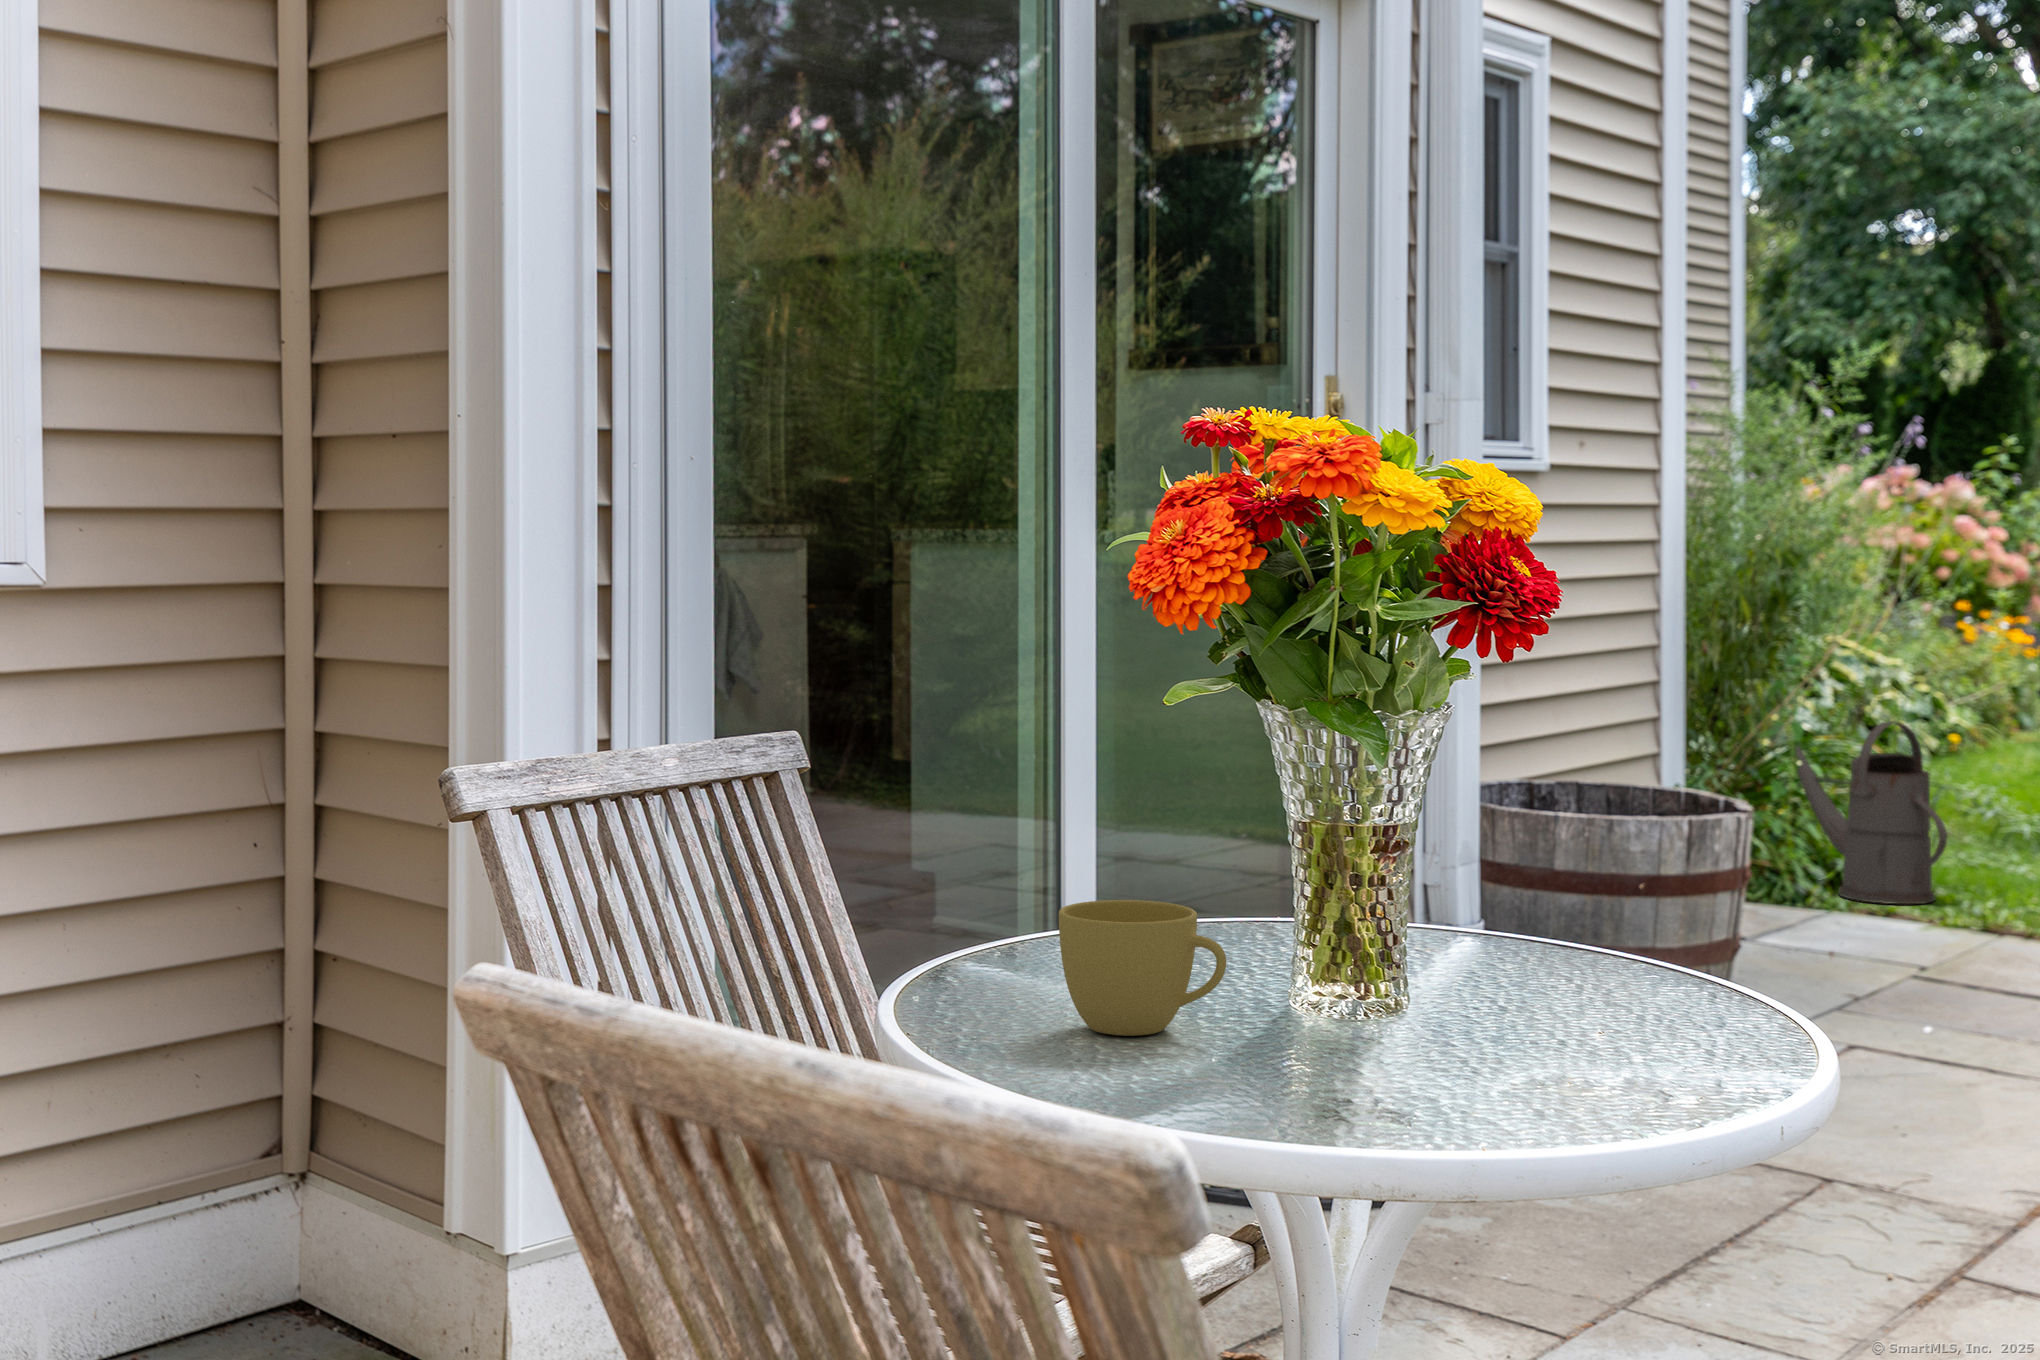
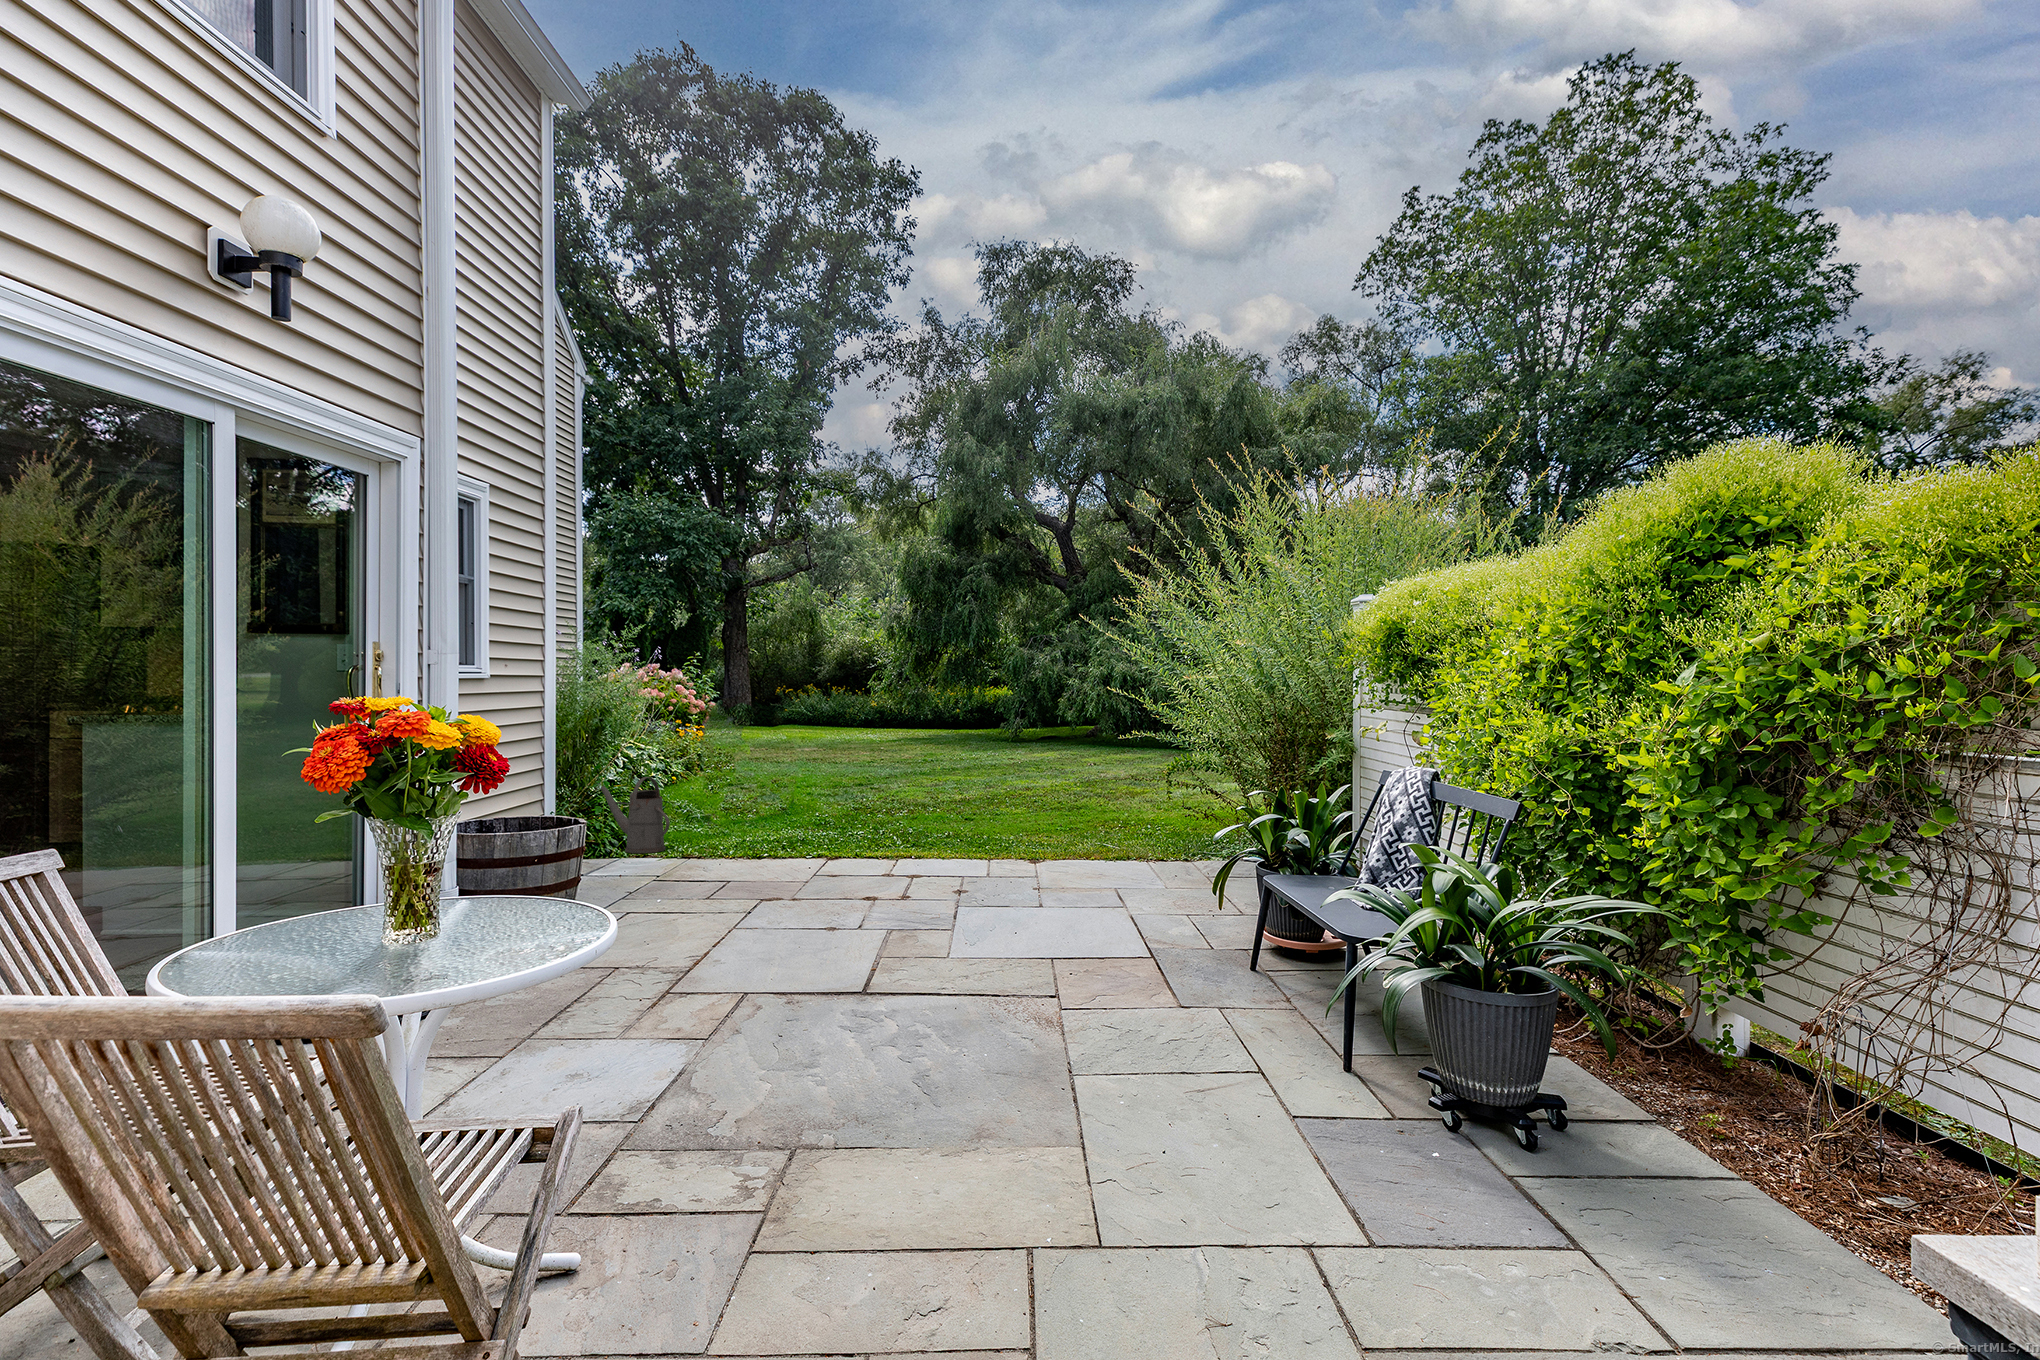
cup: present [1059,900,1226,1036] -> none [268,908,356,969]

